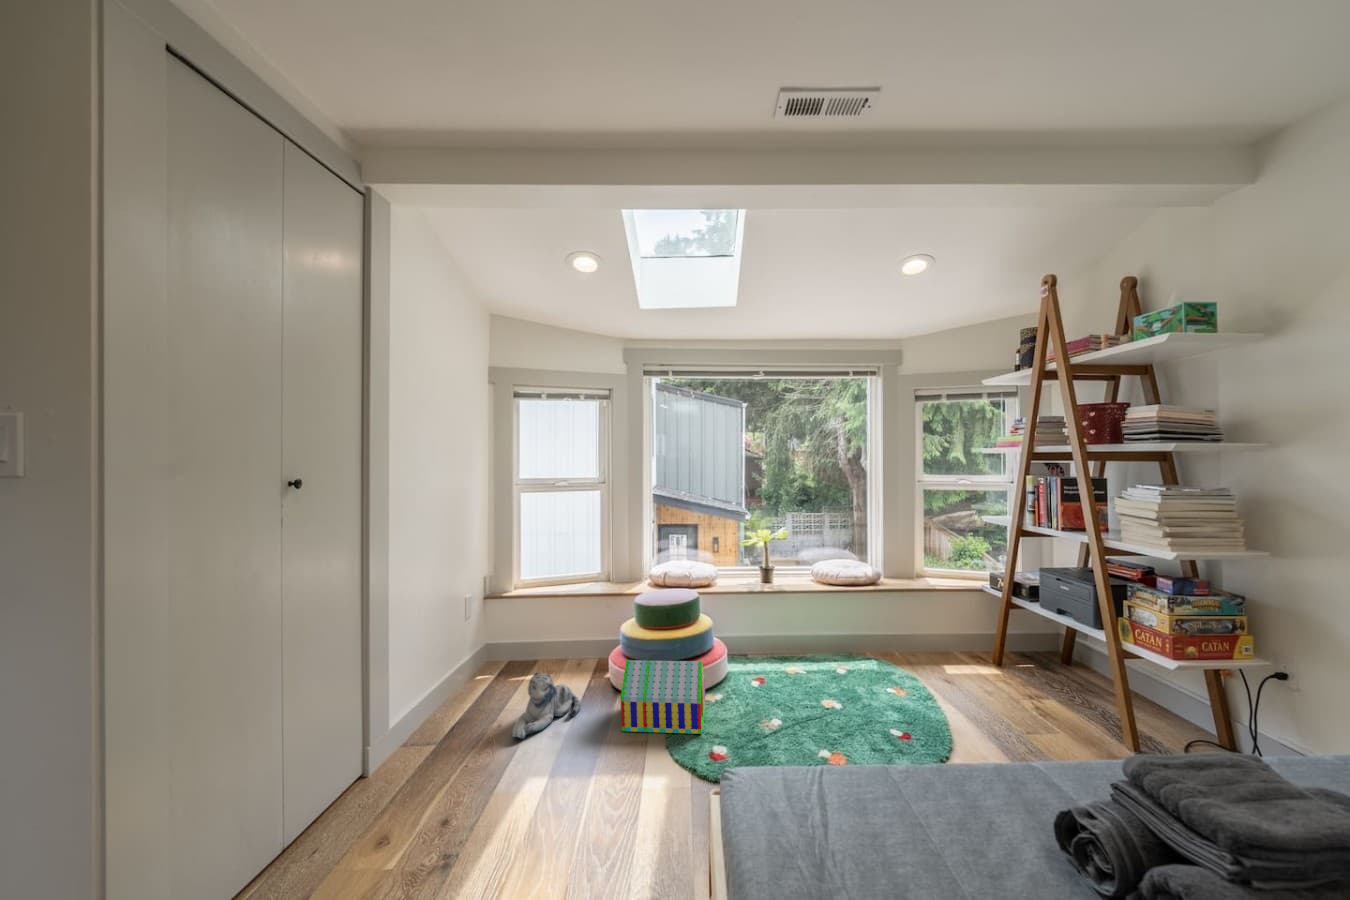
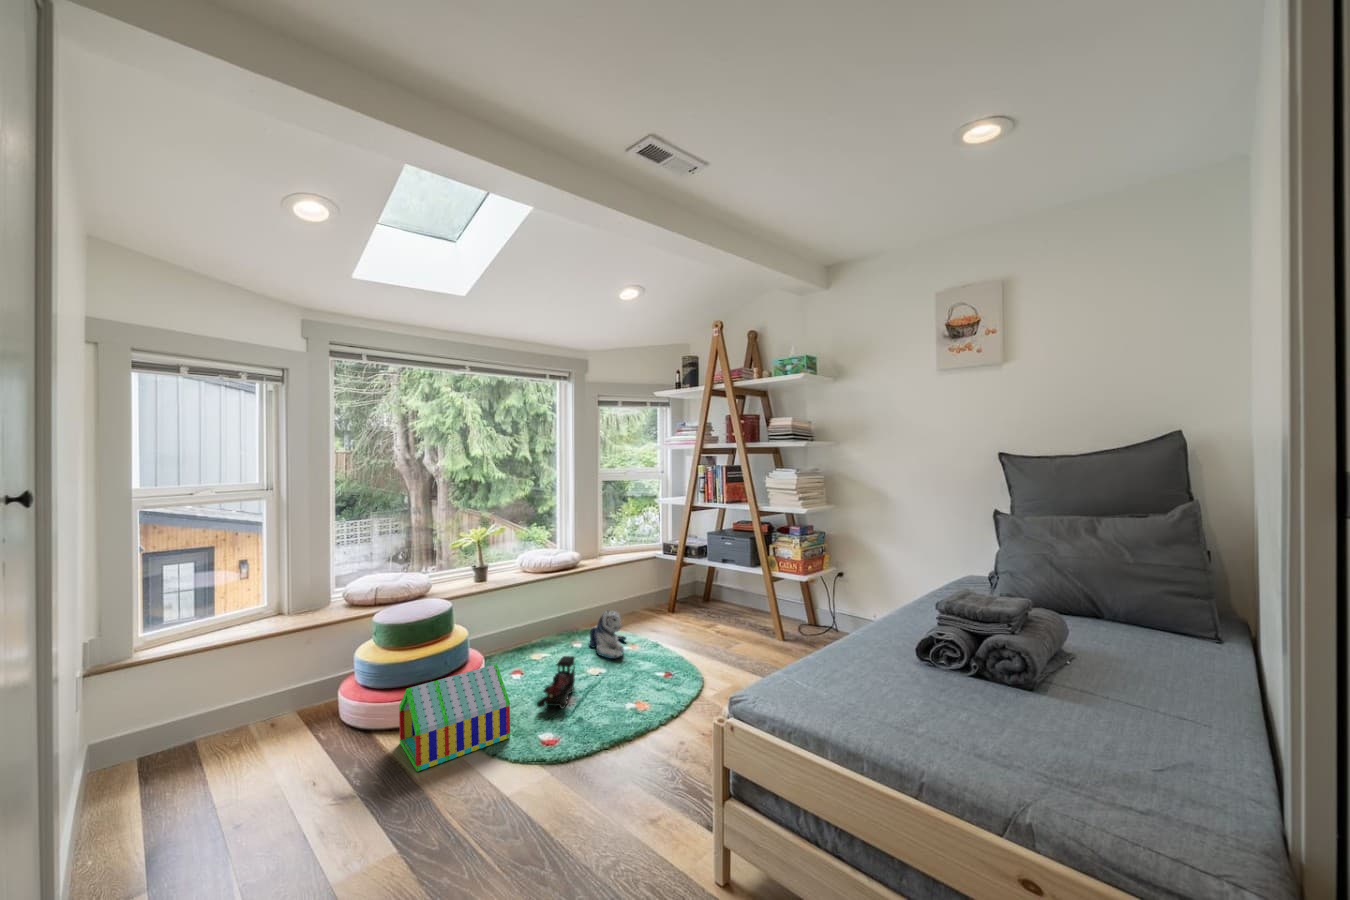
plush toy: present [512,672,580,738] -> present [589,610,626,659]
toy train: none [742,673,798,729] -> present [537,656,575,715]

